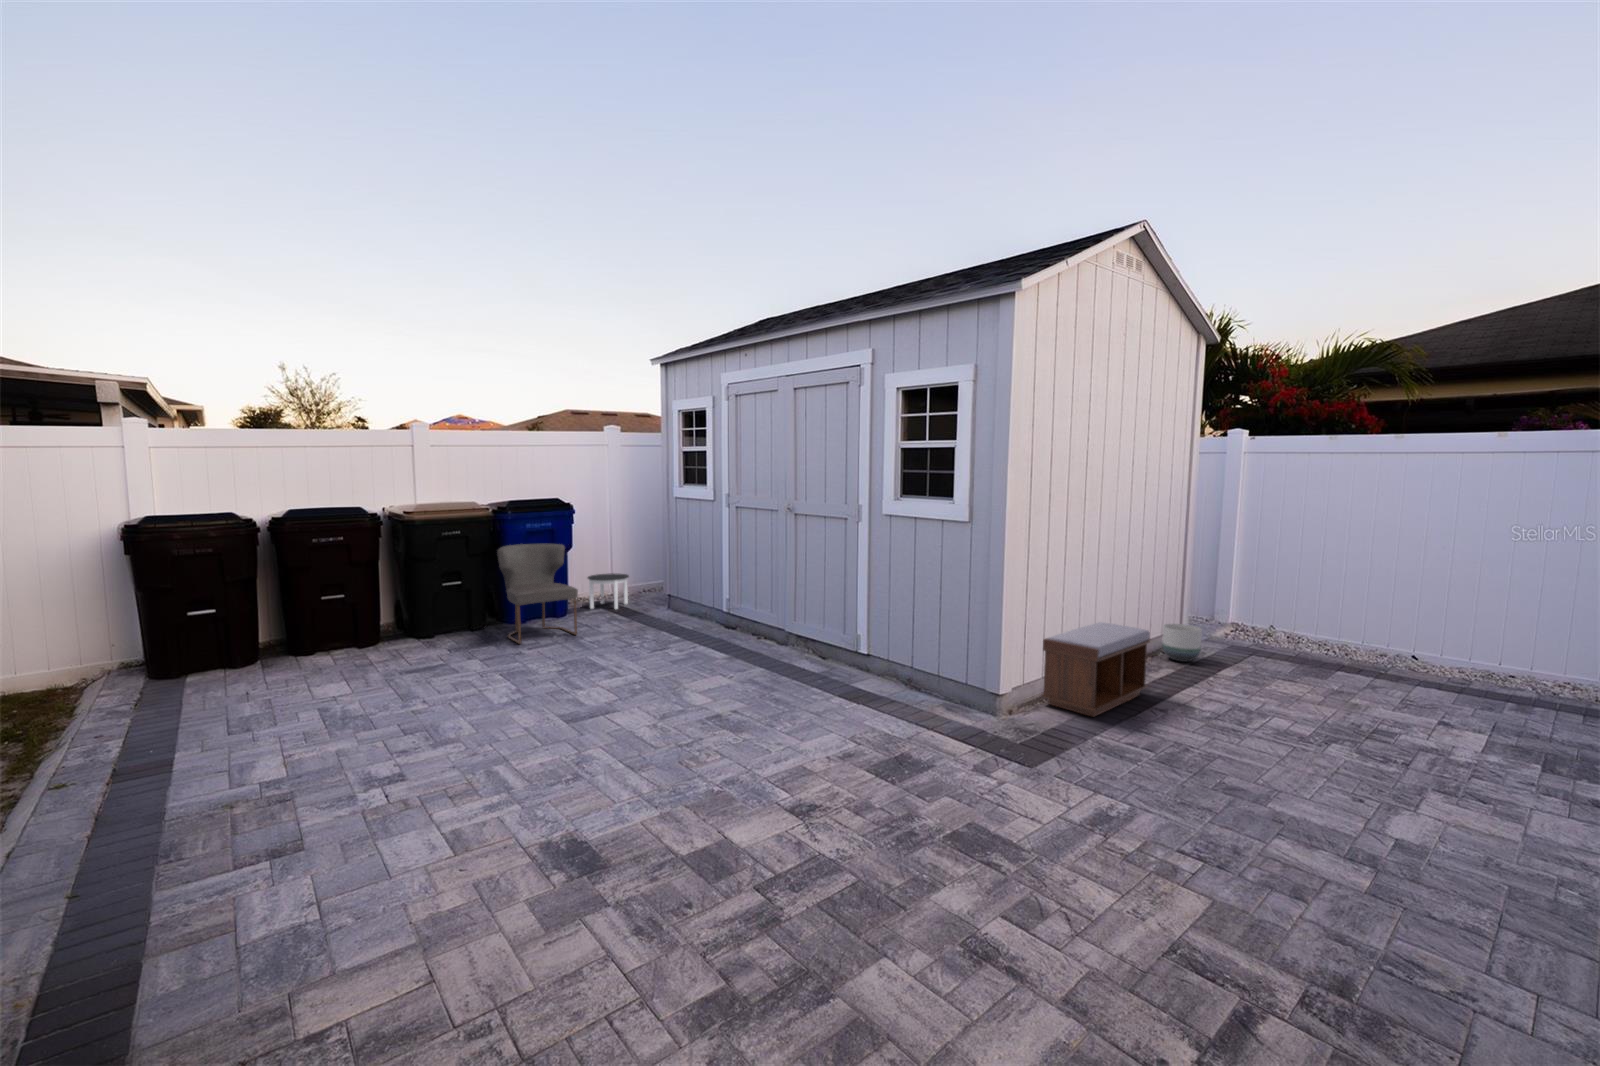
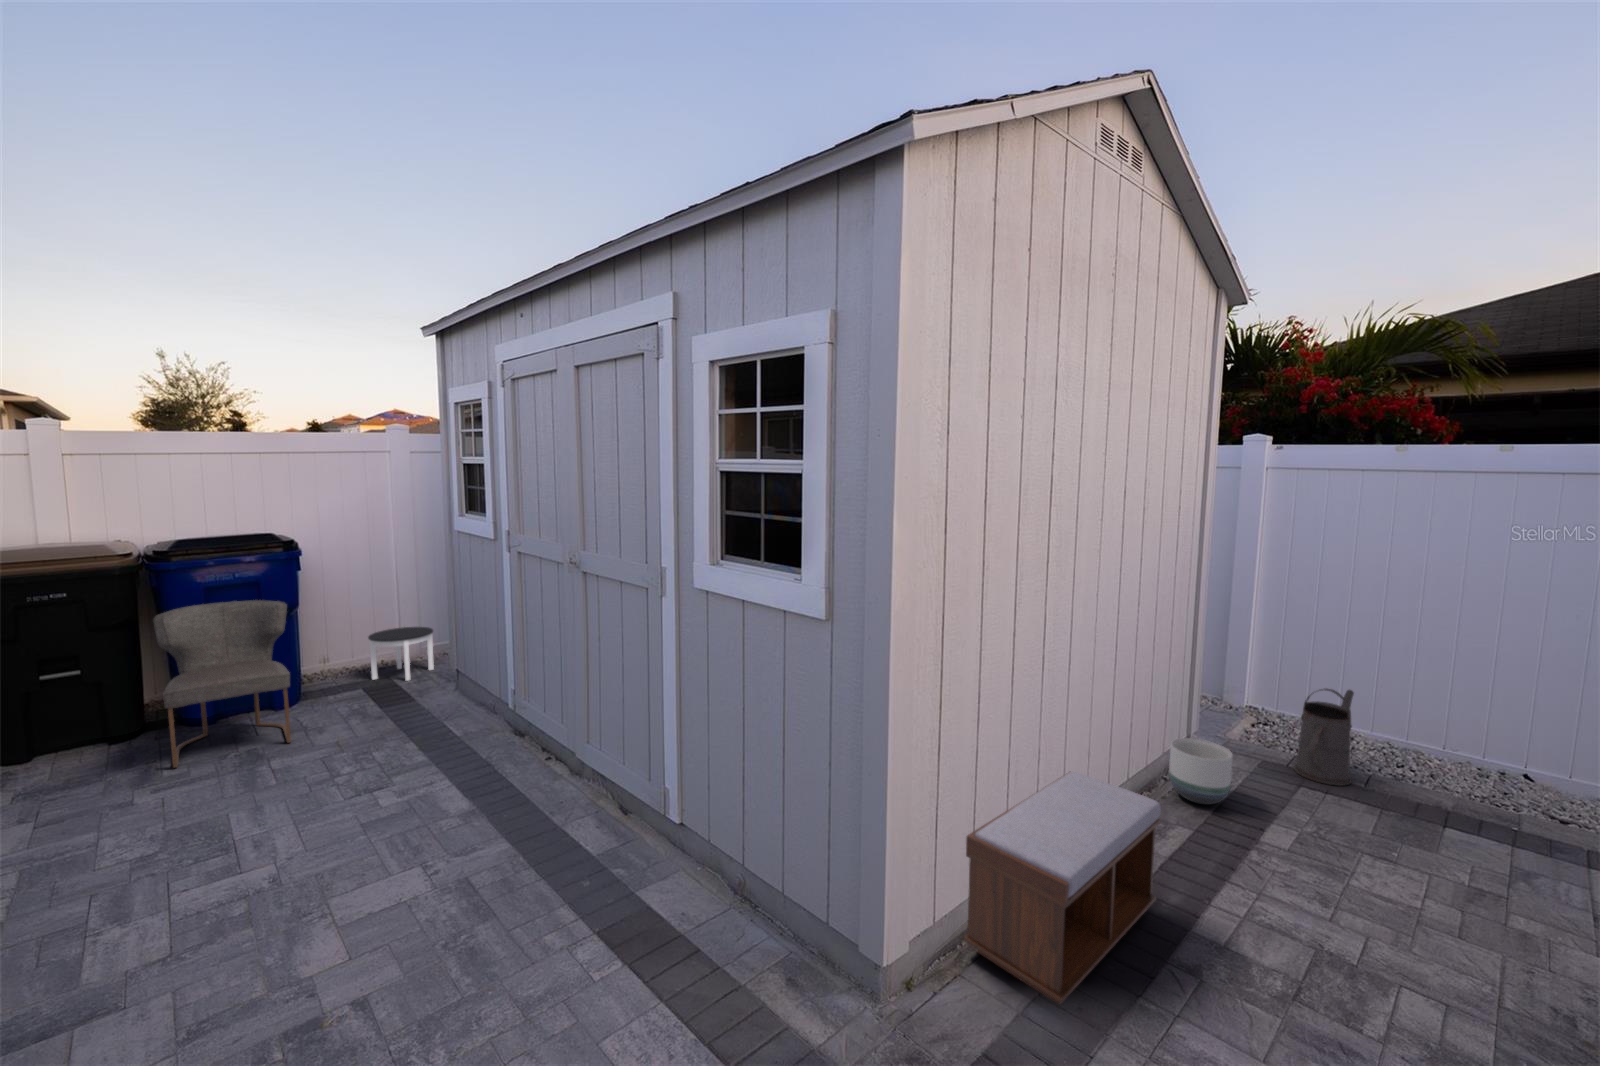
watering can: none [1248,595,1290,656] -> present [1294,689,1354,786]

